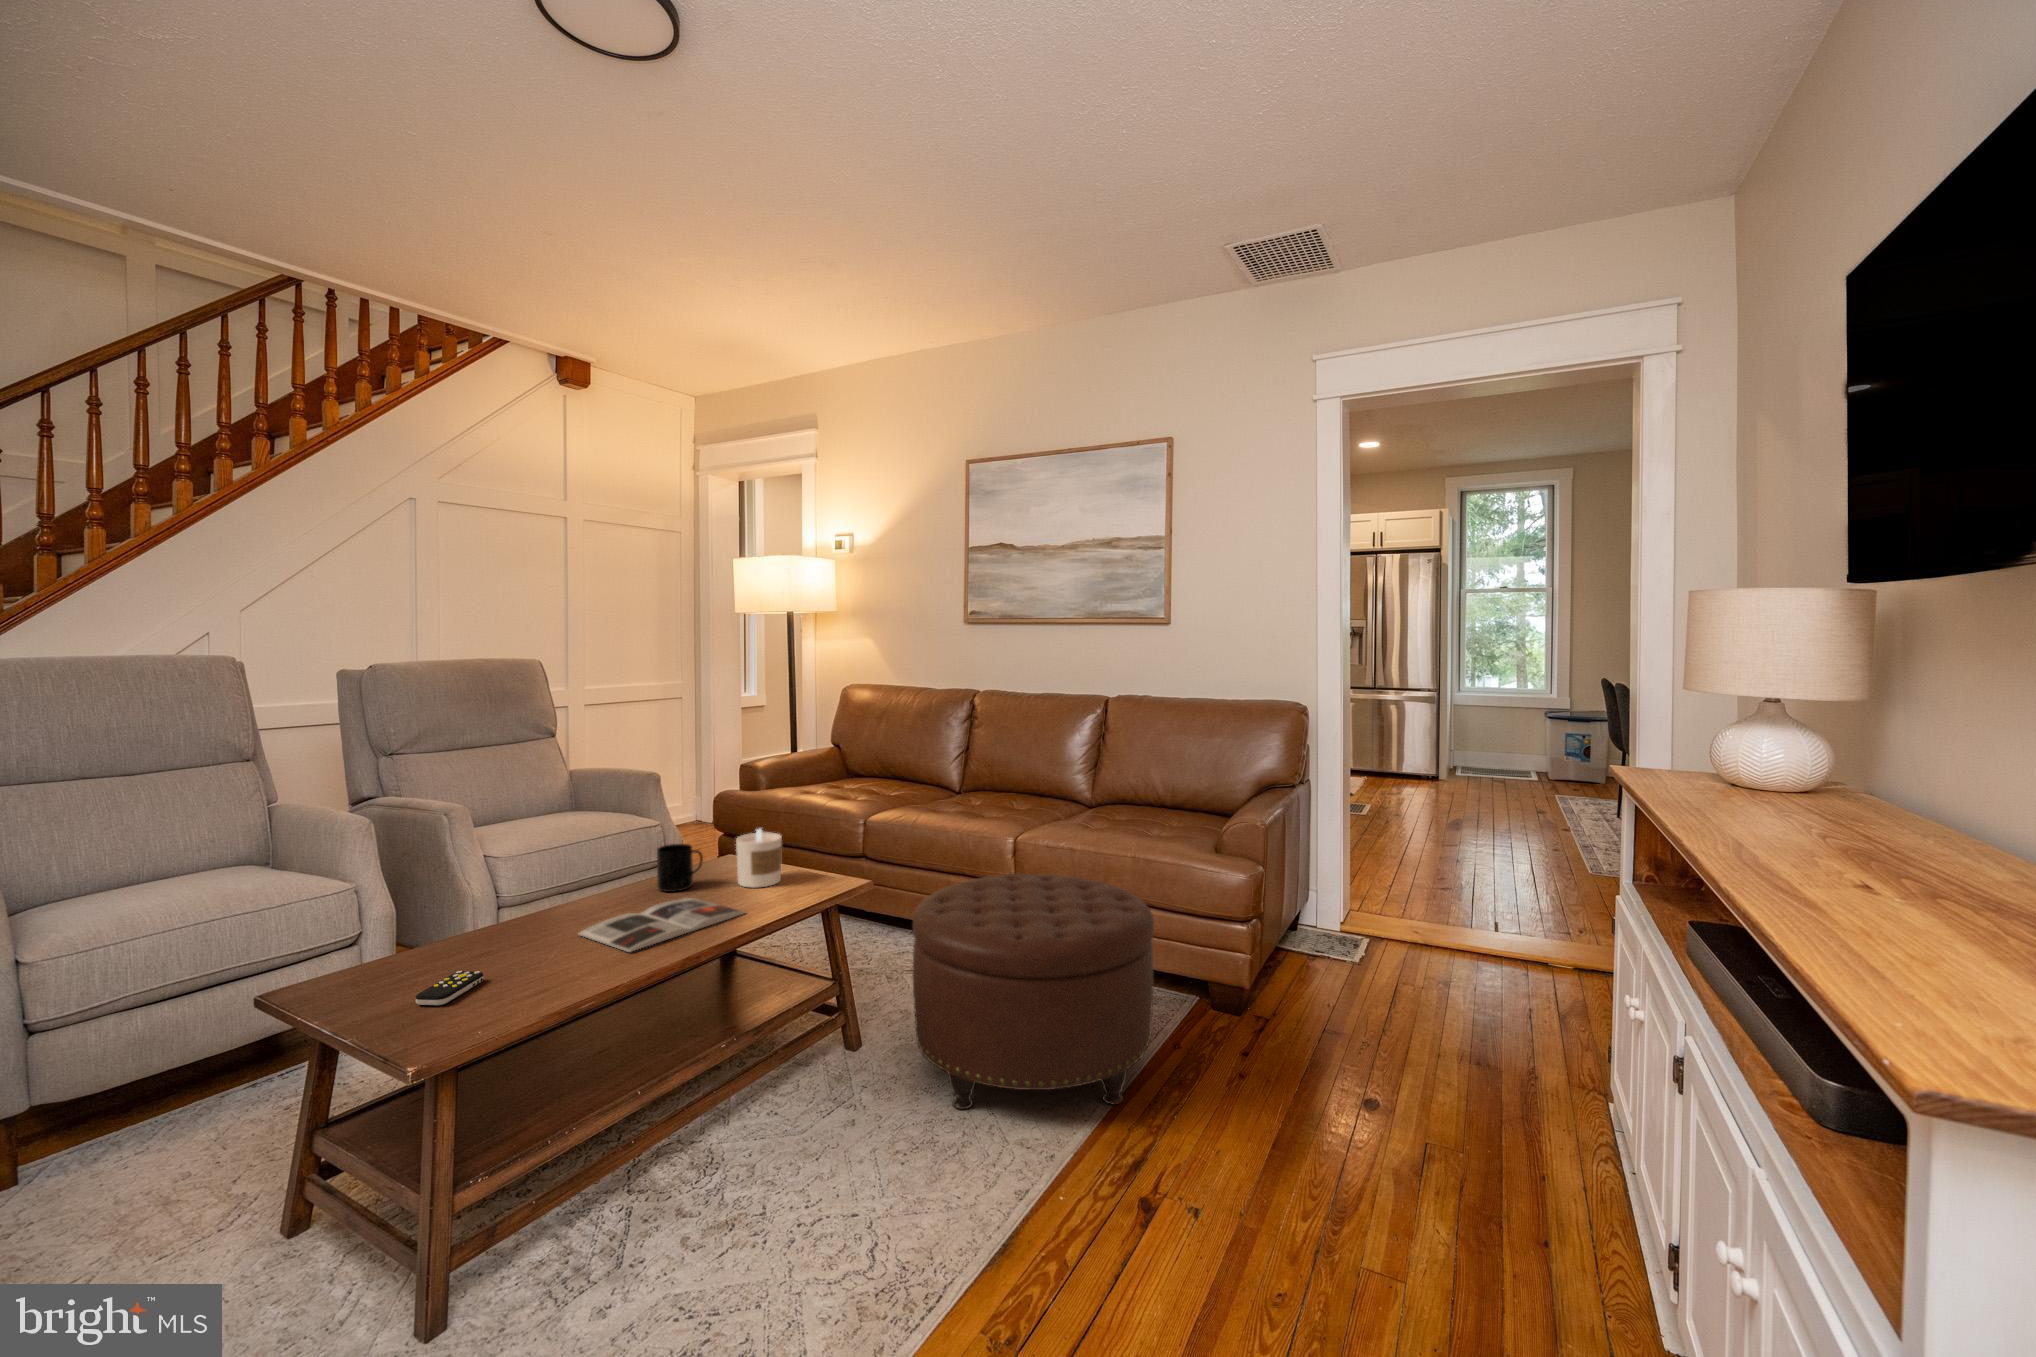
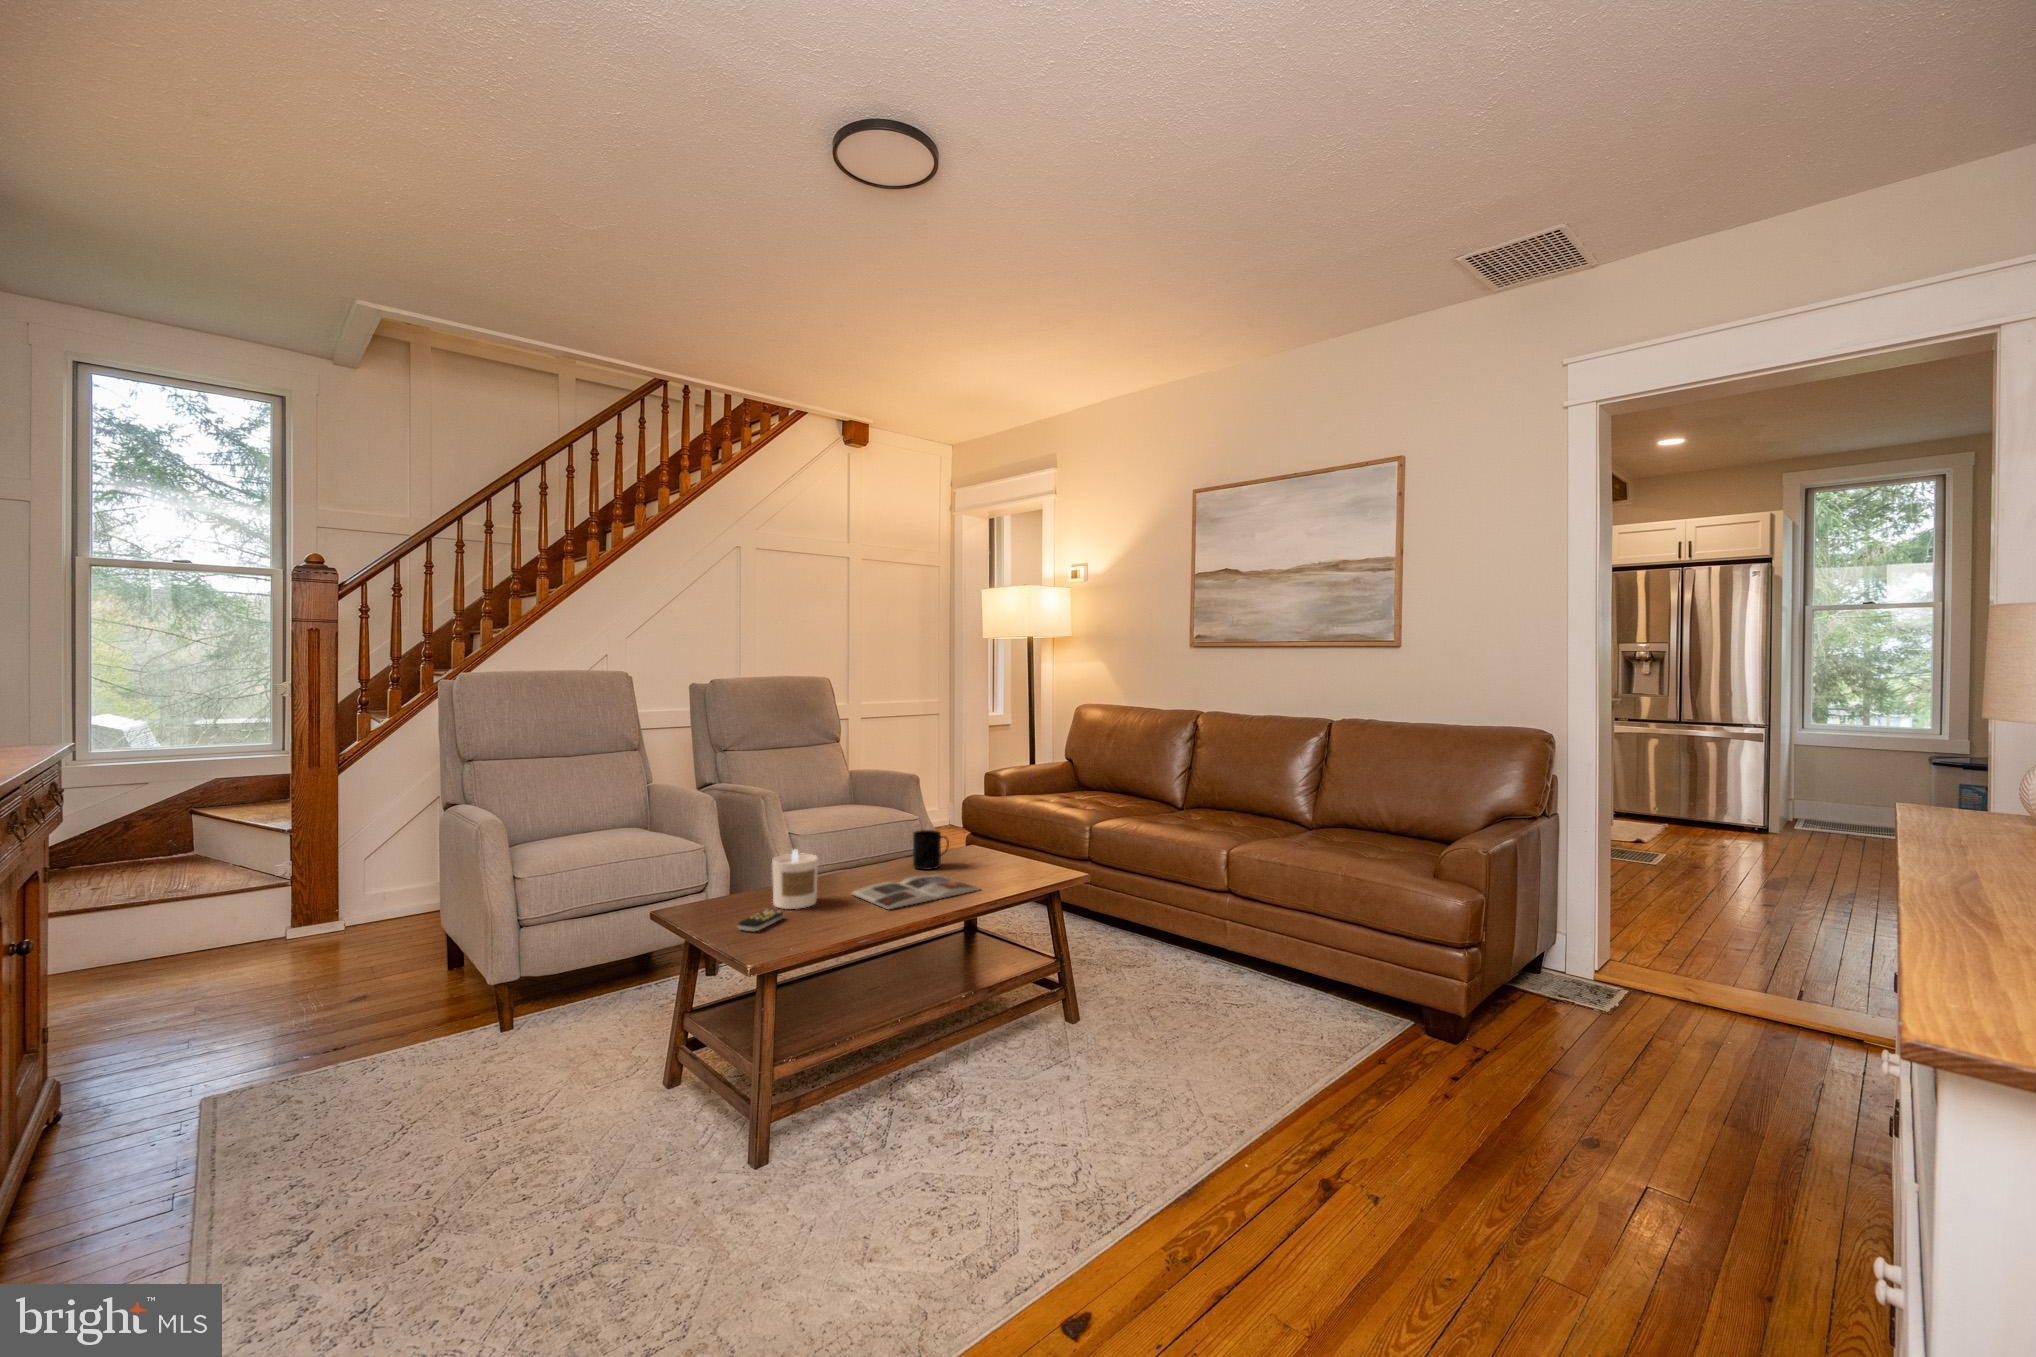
candle: present [736,829,782,888] -> present [772,849,818,909]
ottoman: present [913,874,1154,1109] -> none [1124,879,1356,1099]

